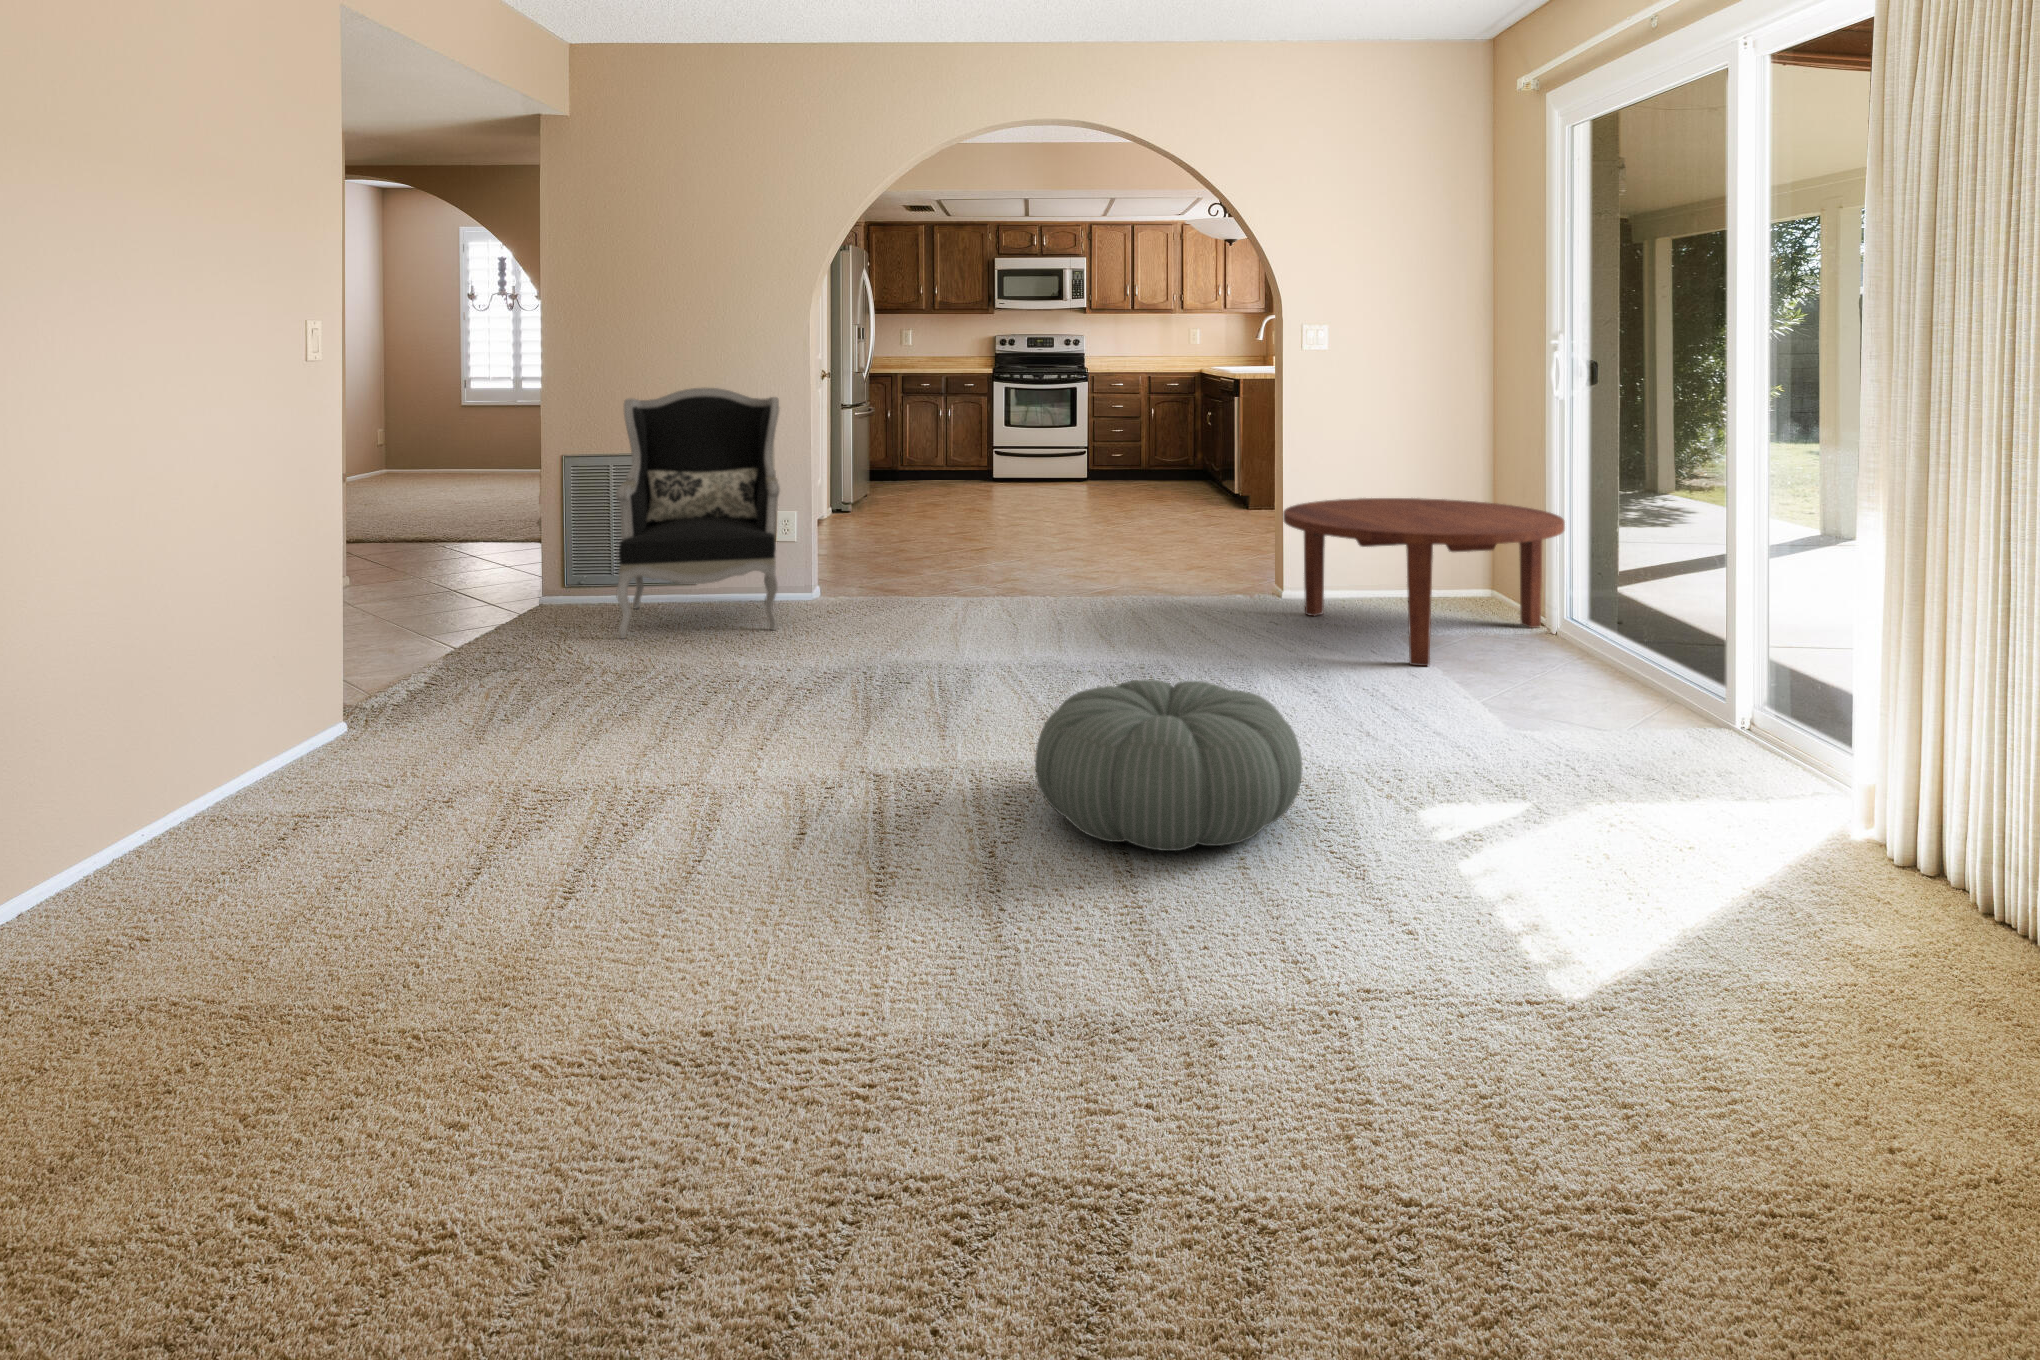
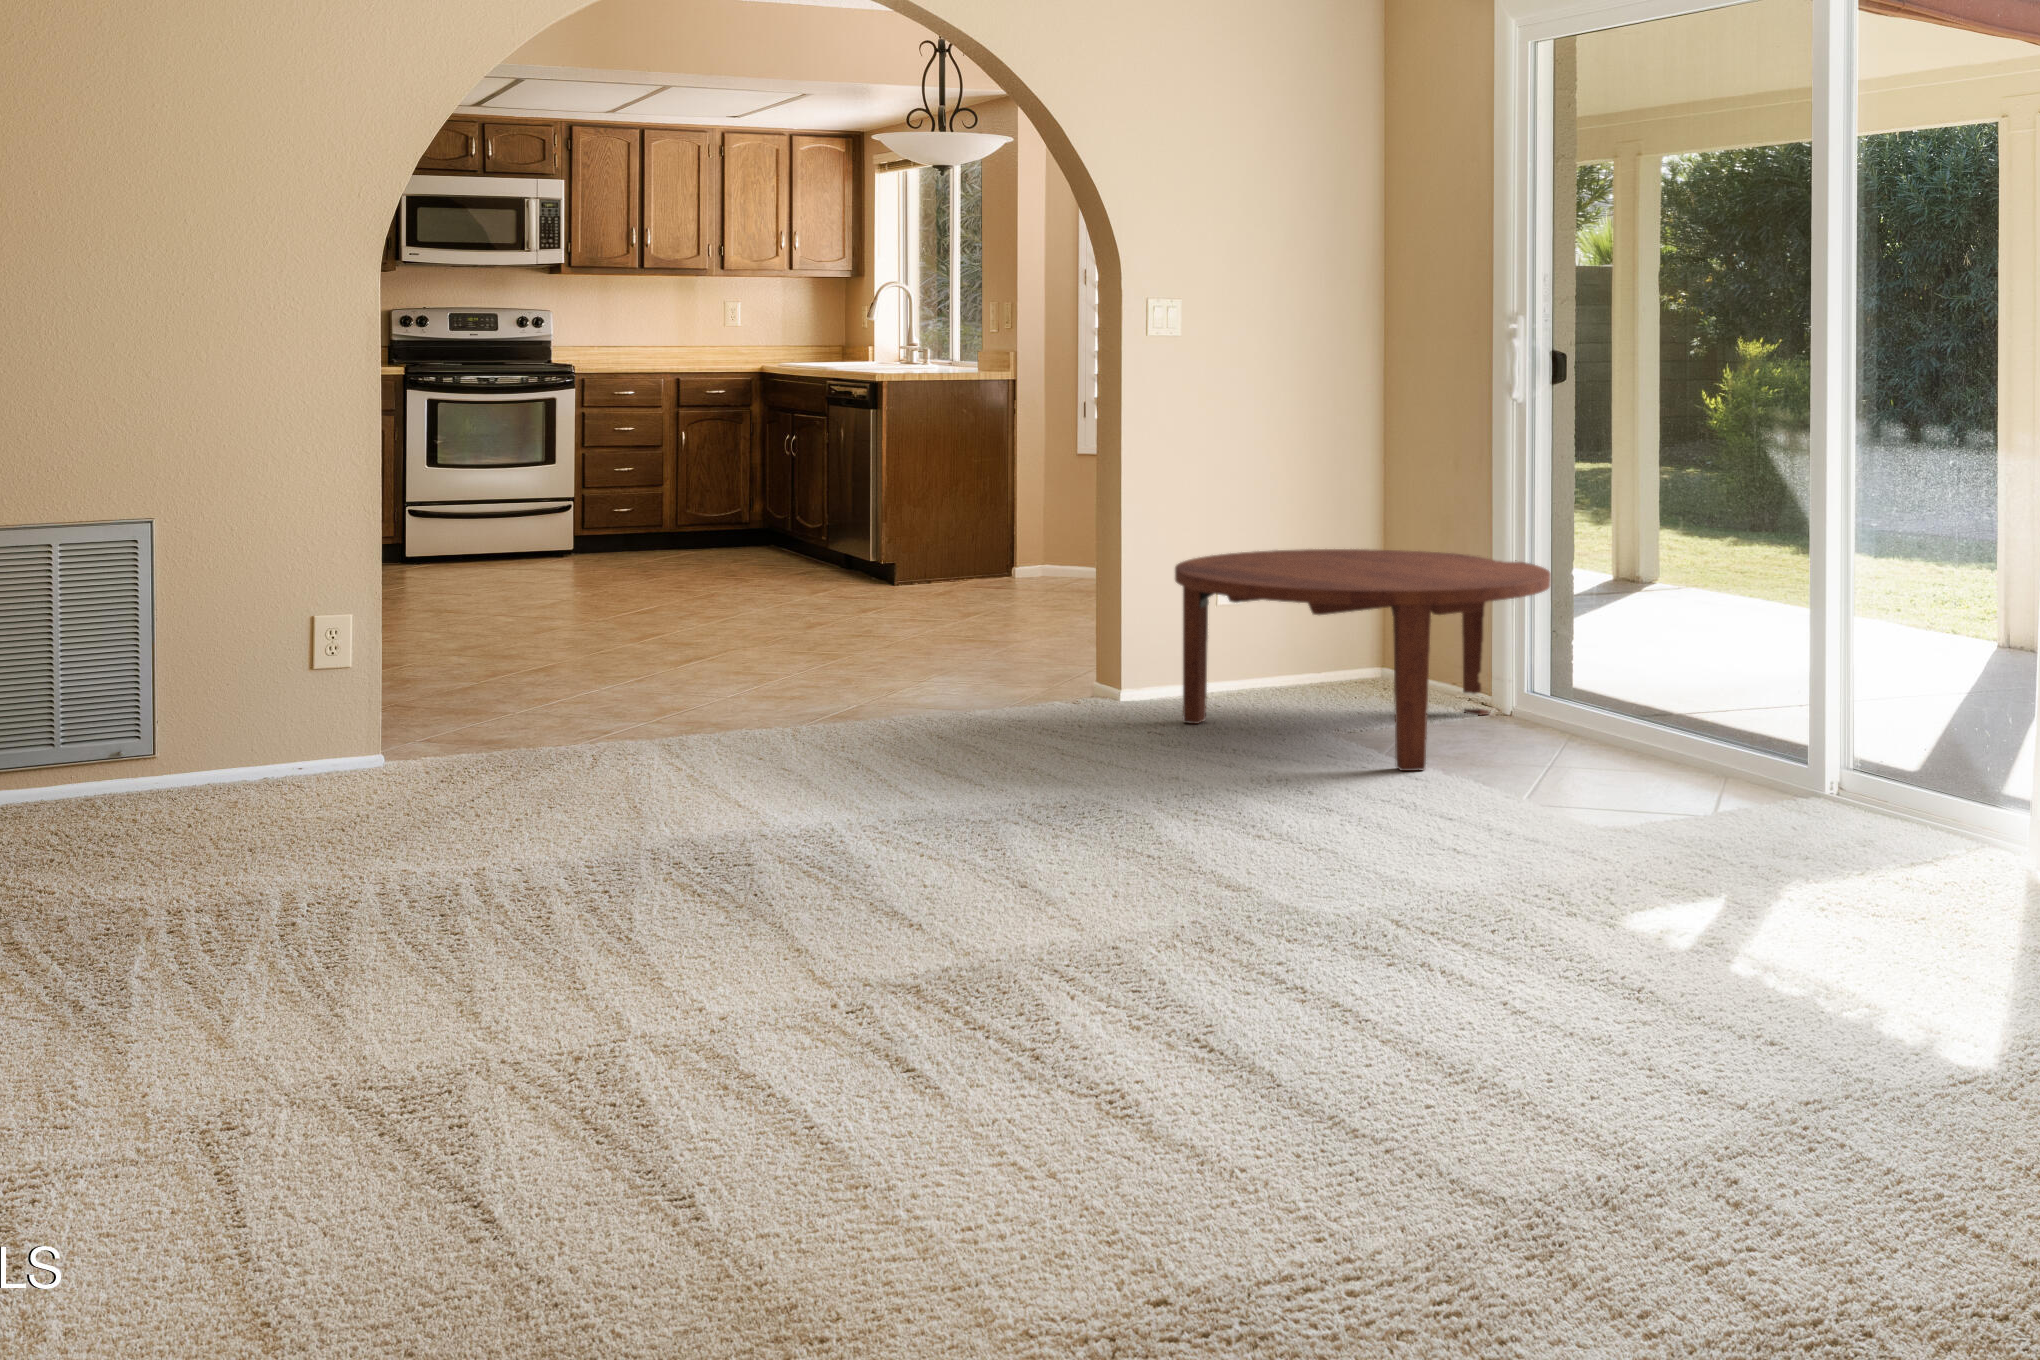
armchair: present [616,388,780,639] -> none [42,398,400,852]
pouf: present [1035,680,1302,851] -> none [1185,790,1543,1002]

